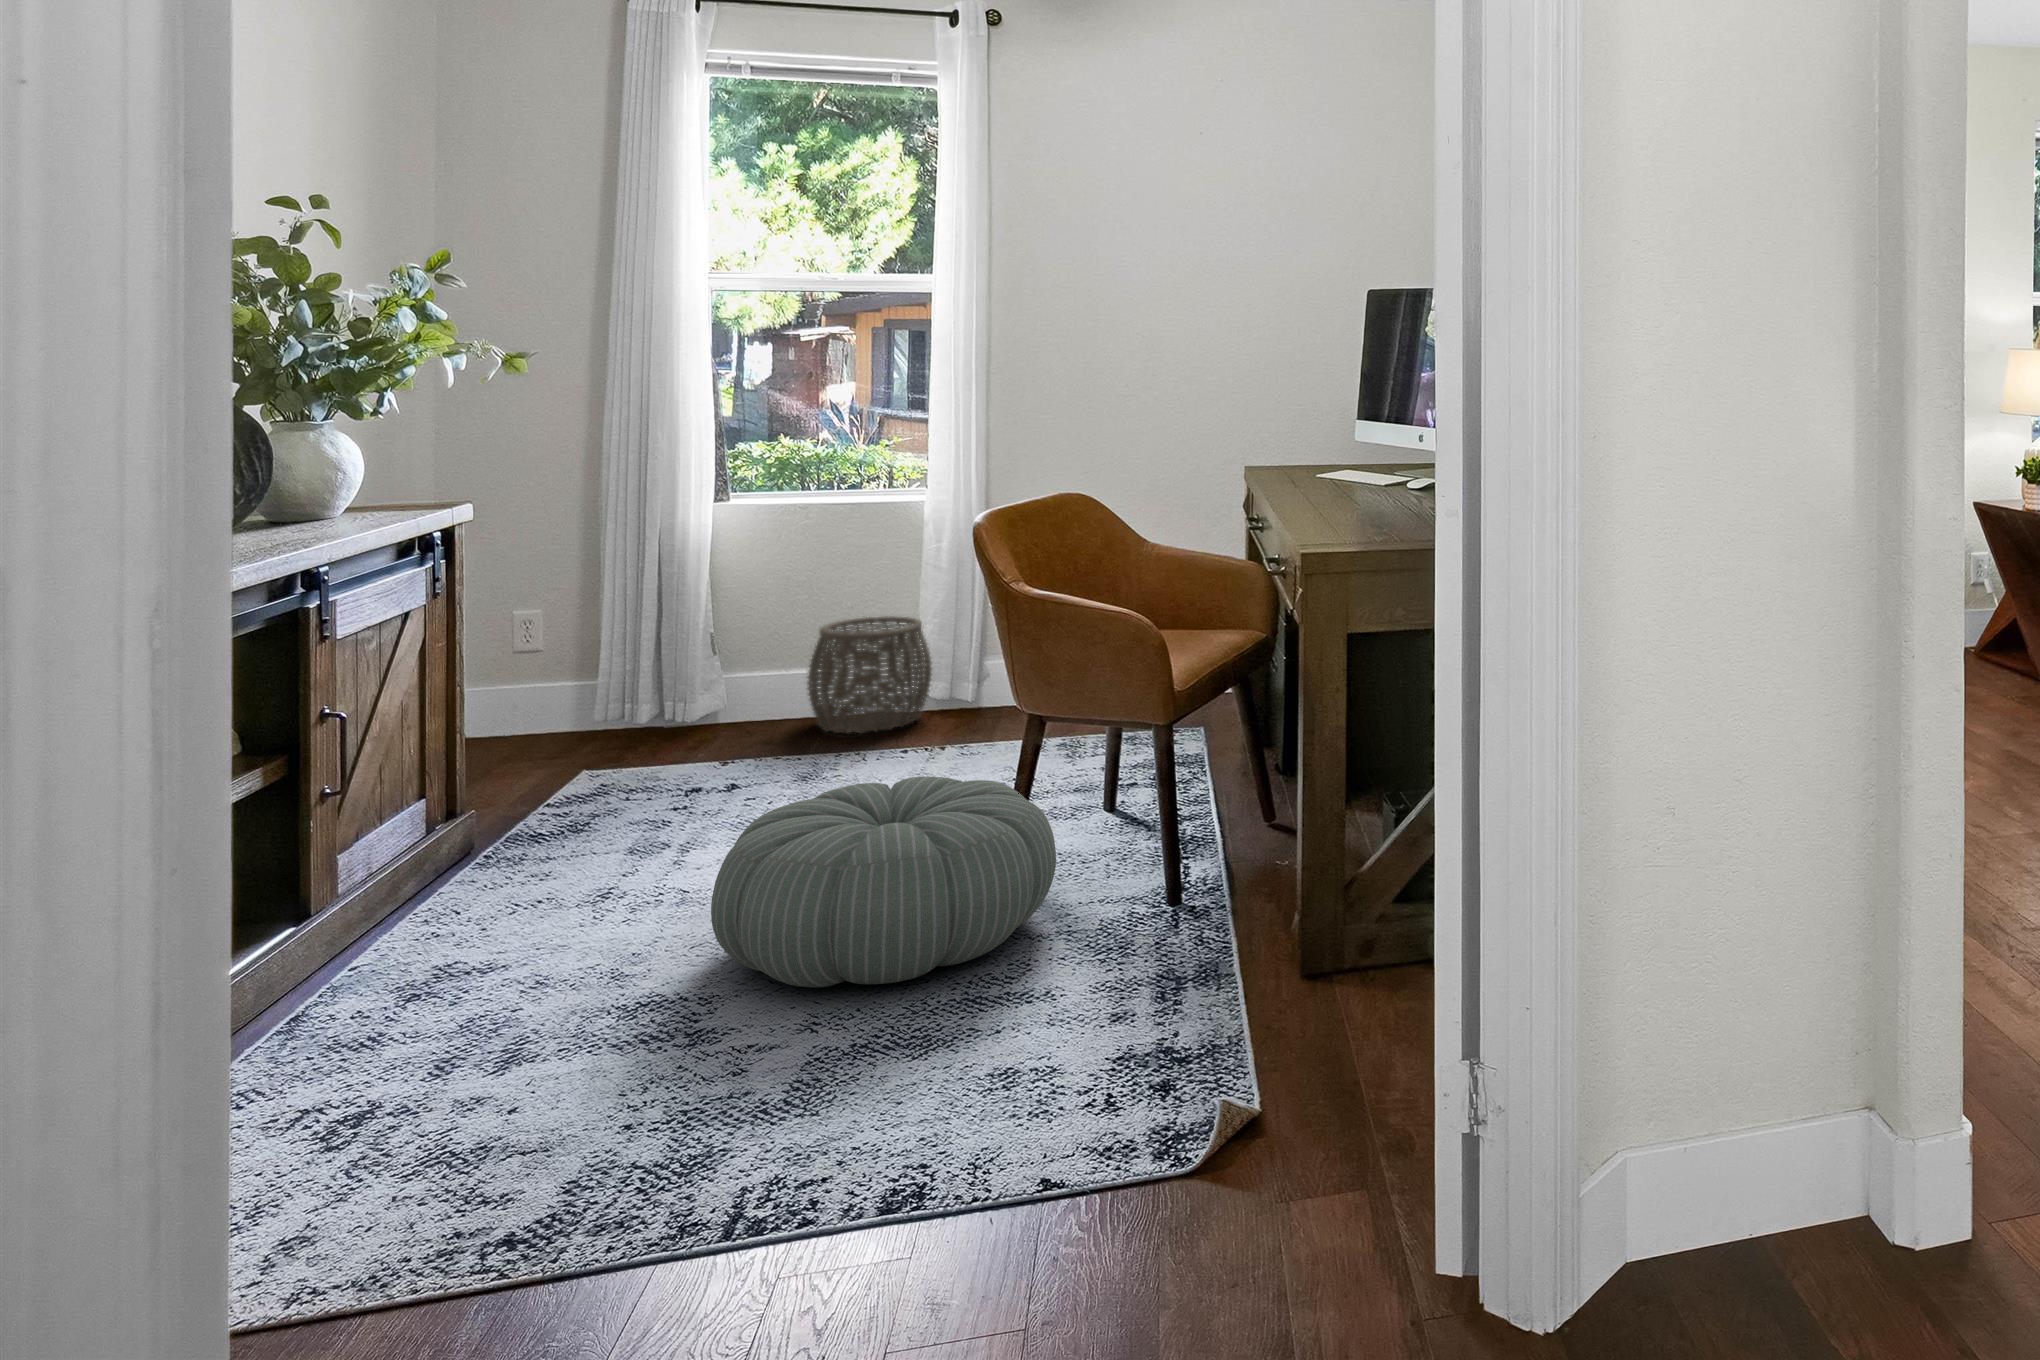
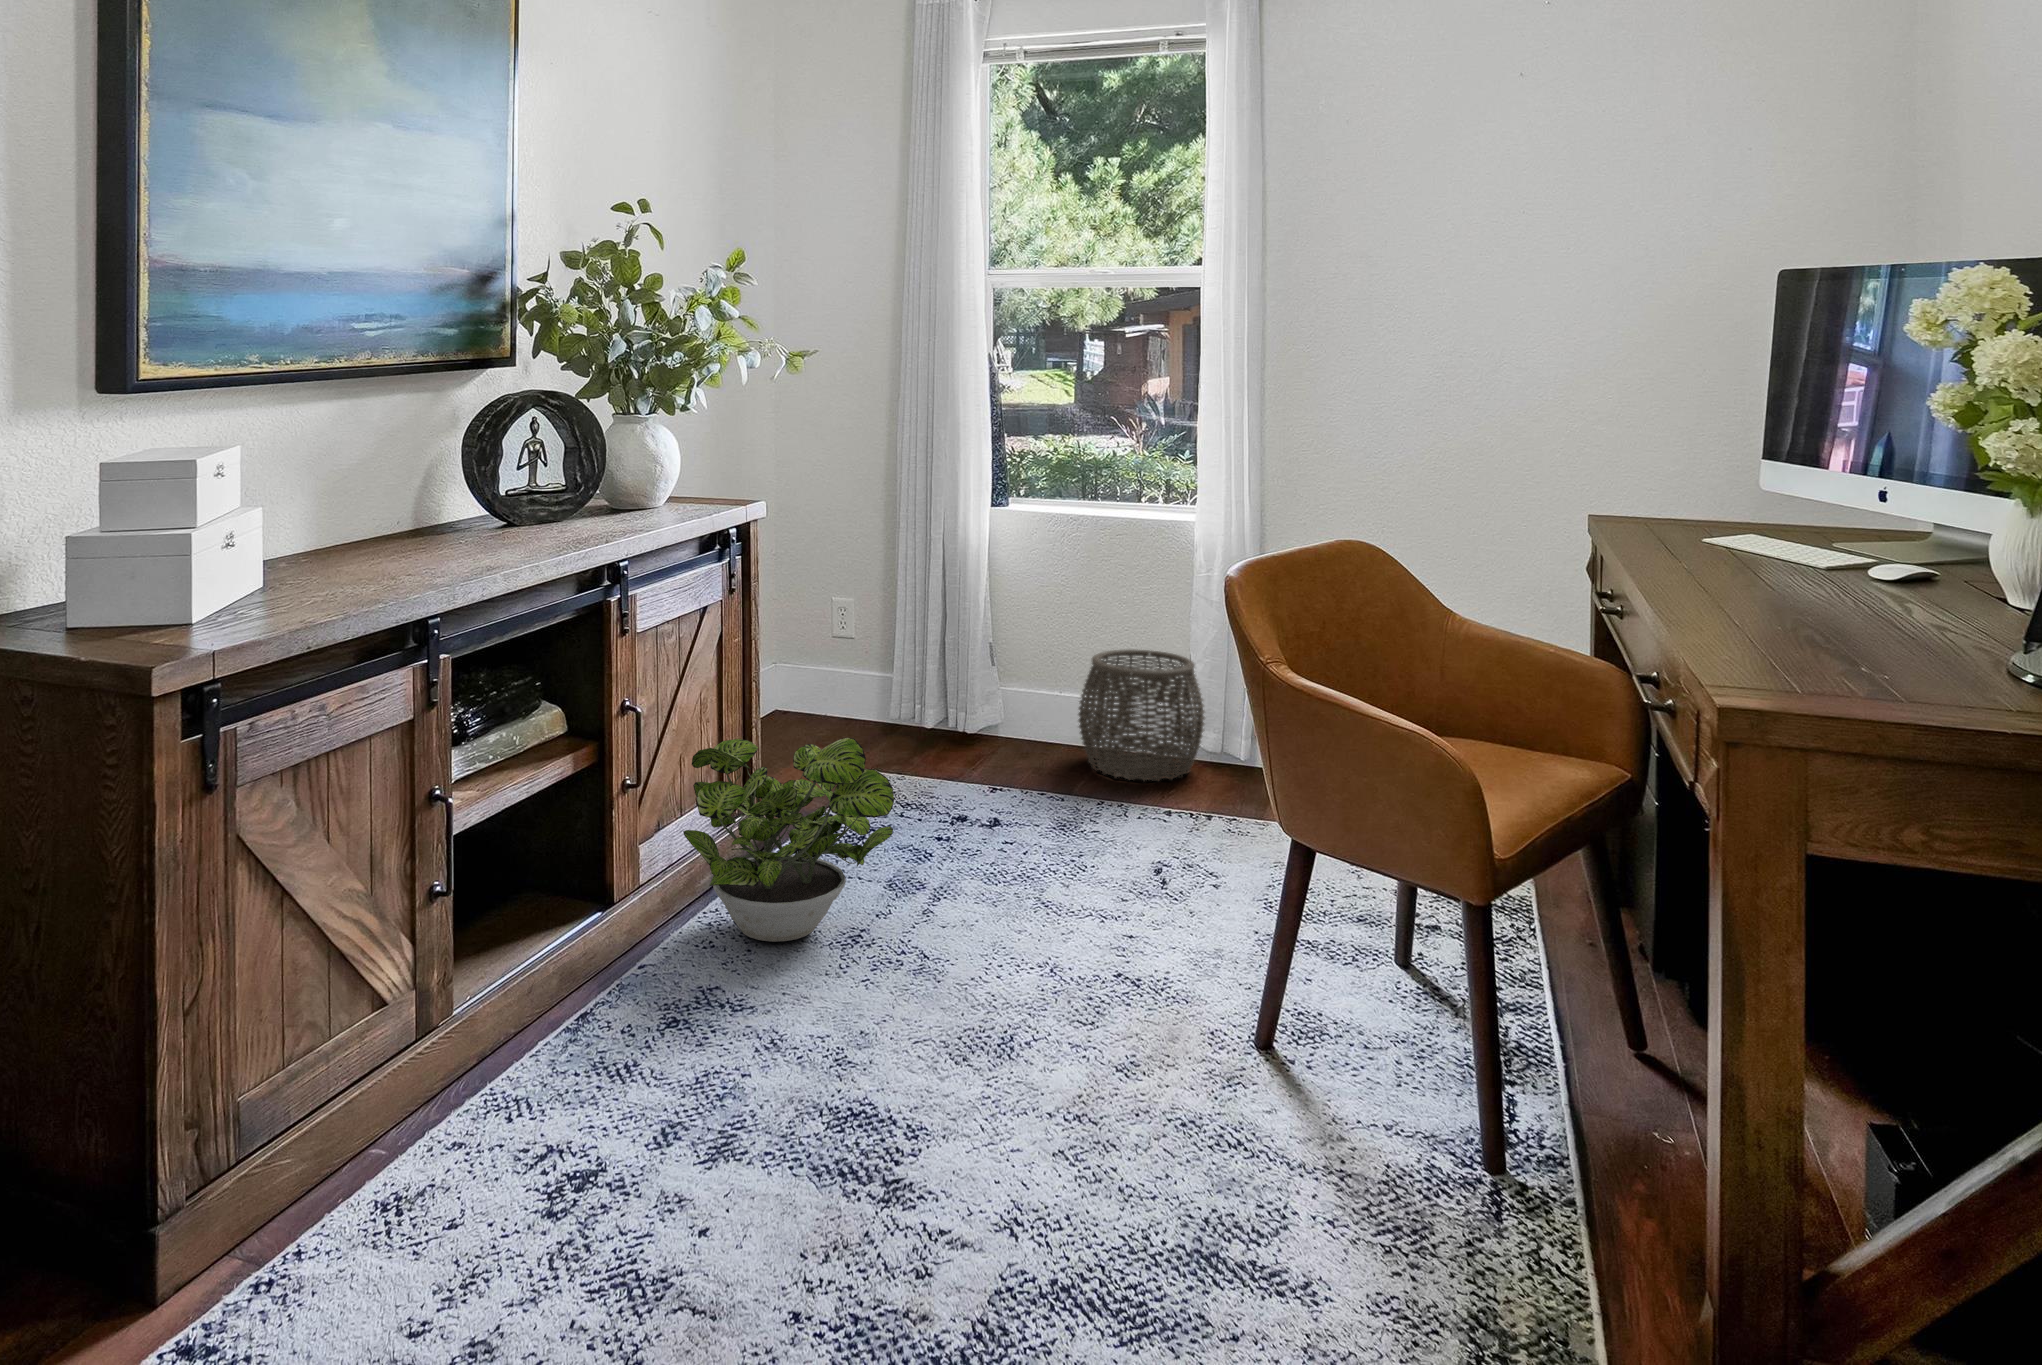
potted plant: none [400,709,649,916] -> present [683,738,894,942]
pouf: present [711,776,1056,987] -> none [924,885,1328,1189]

